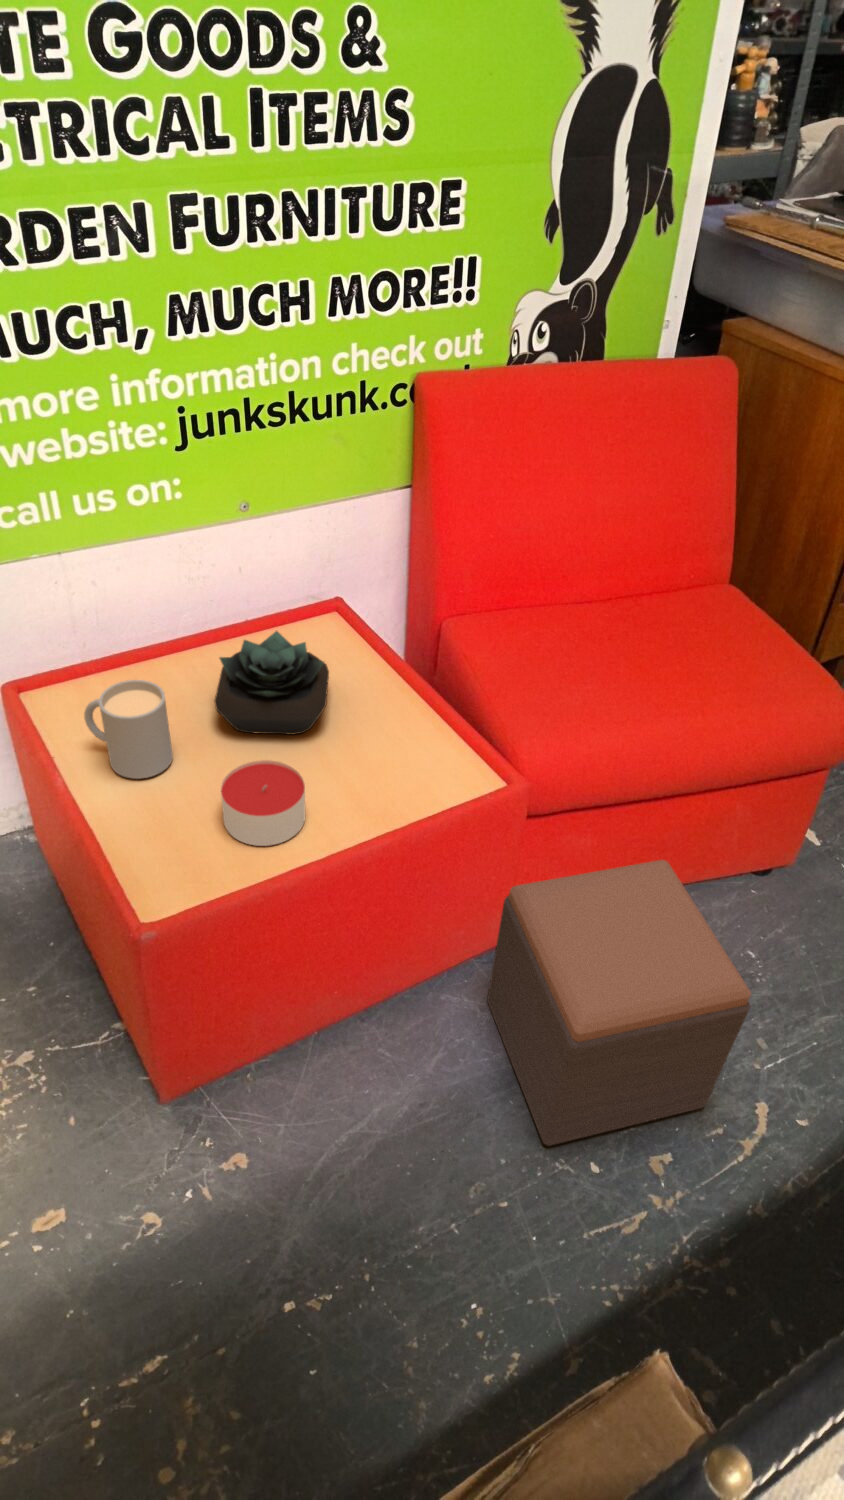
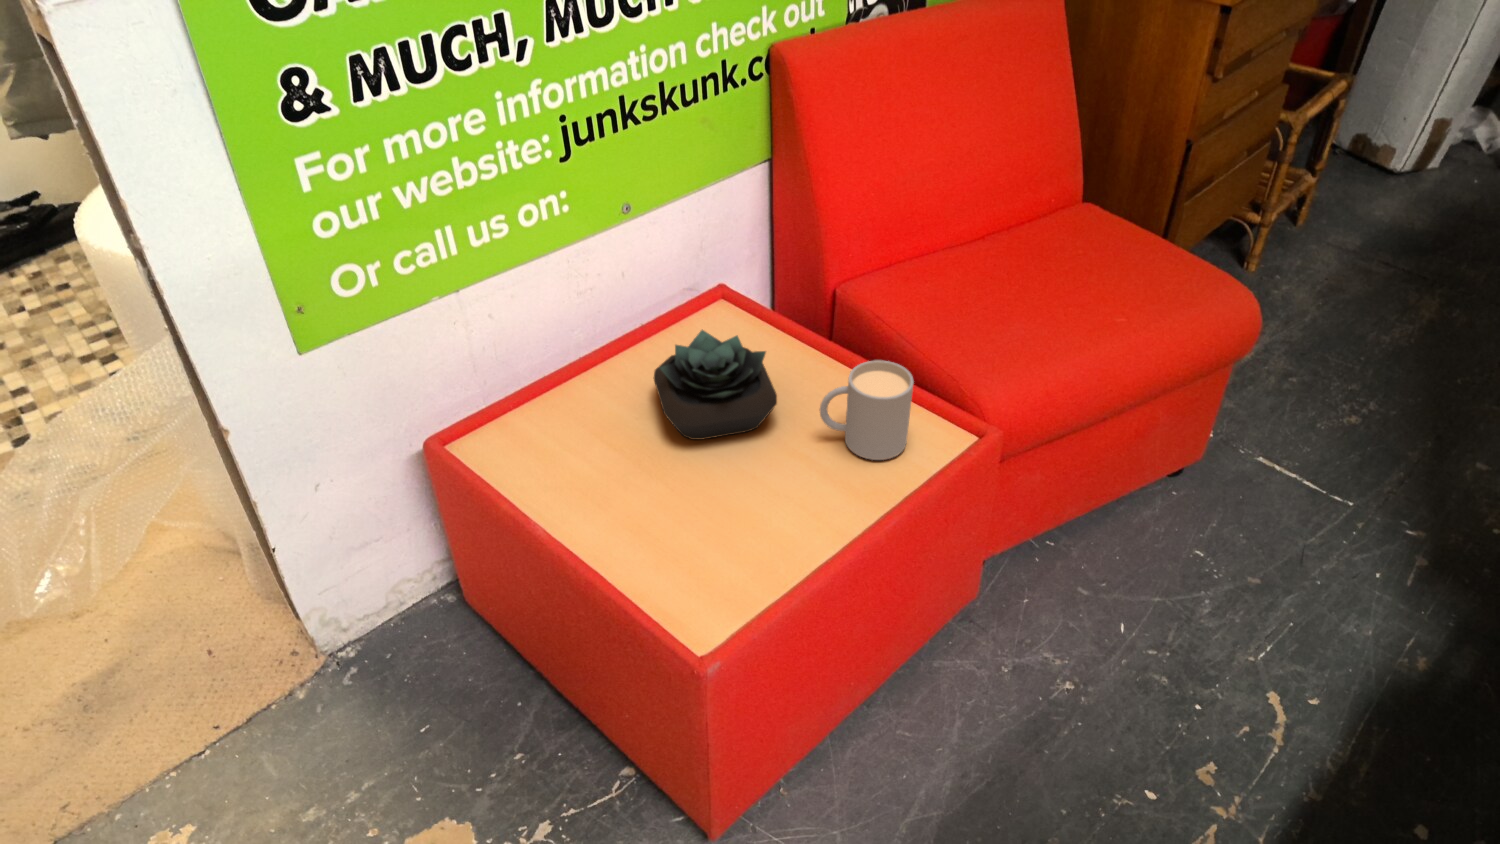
mug: present [84,680,173,779] -> present [820,360,914,460]
candle: present [221,760,306,846] -> none [719,461,806,551]
footstool: present [487,860,751,1146] -> none [982,480,1279,785]

